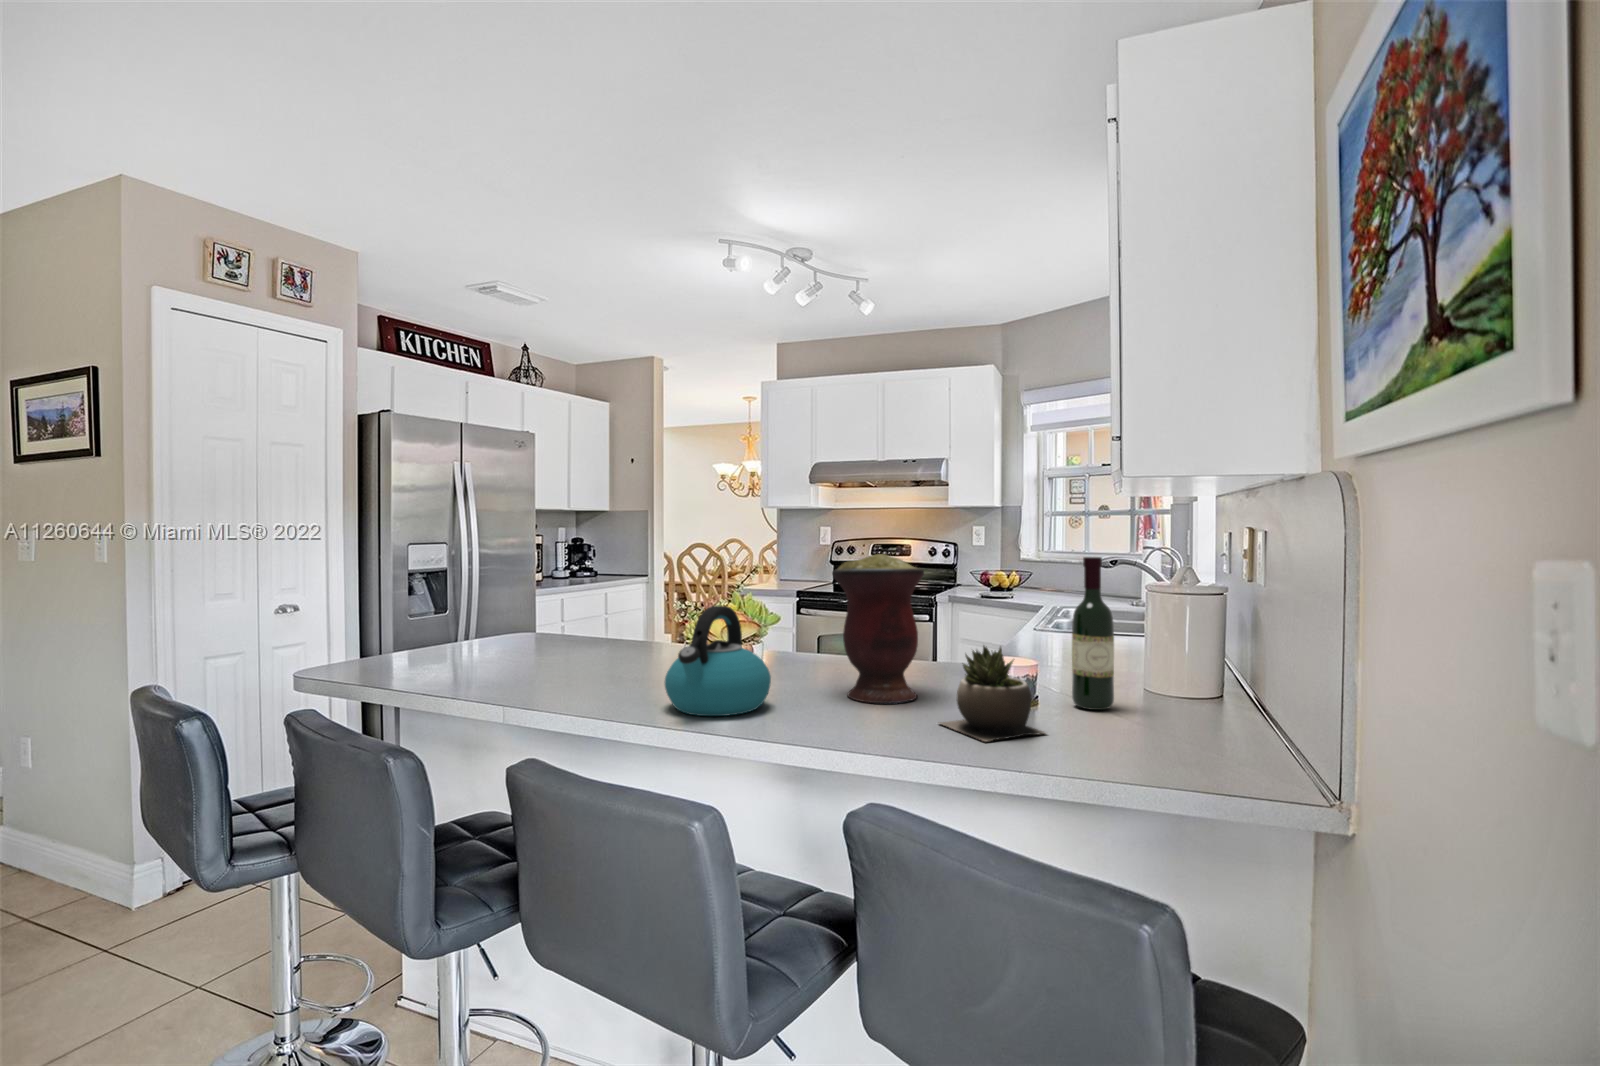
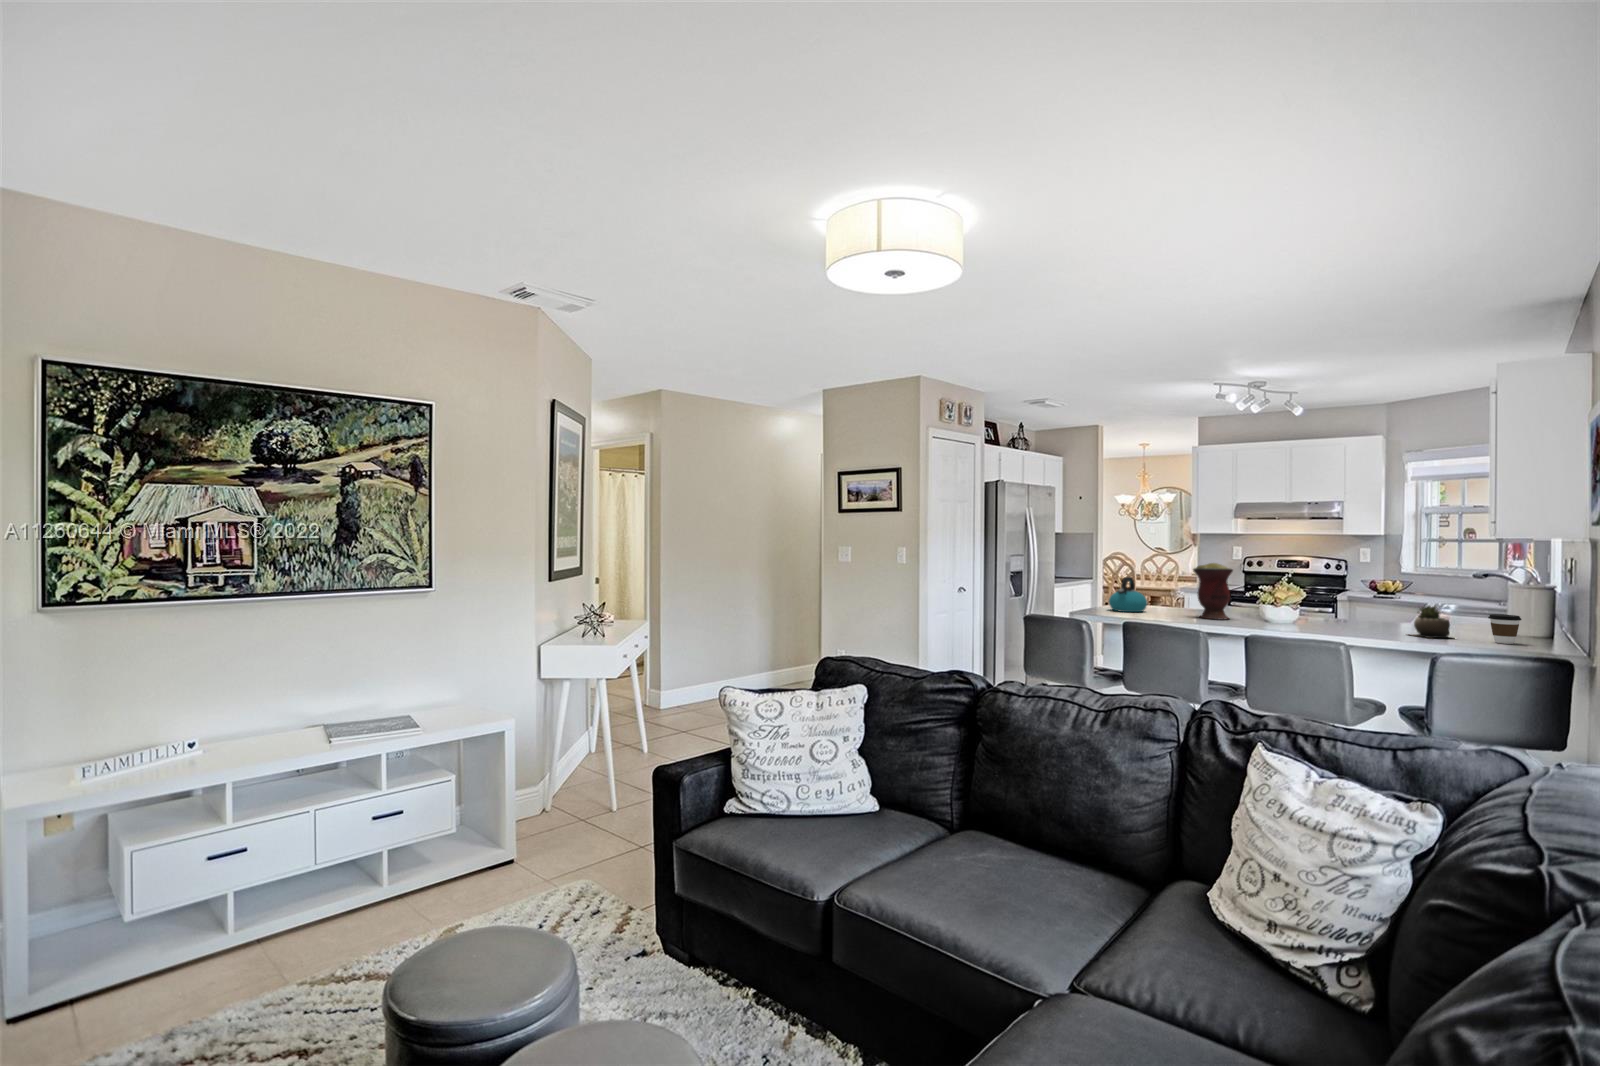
vase: present [832,554,924,704] -> present [1193,563,1233,620]
wine bottle: present [1072,557,1114,710] -> none [1466,571,1488,636]
kettle: present [665,605,771,716] -> present [1109,577,1147,612]
coffee cup: none [1112,669,1185,753] -> present [1488,614,1522,644]

